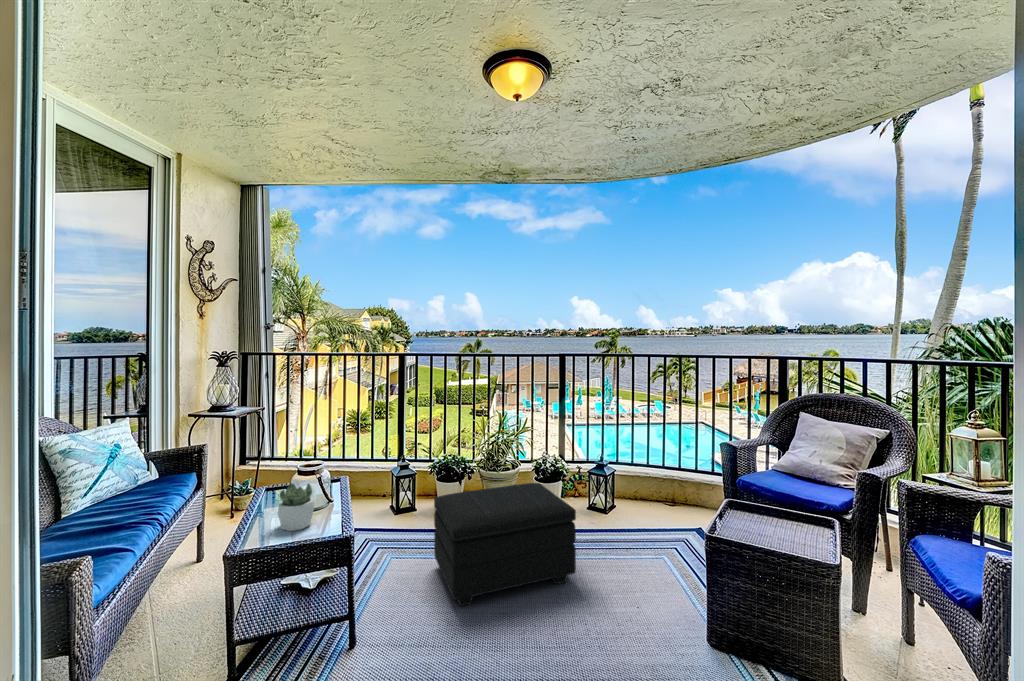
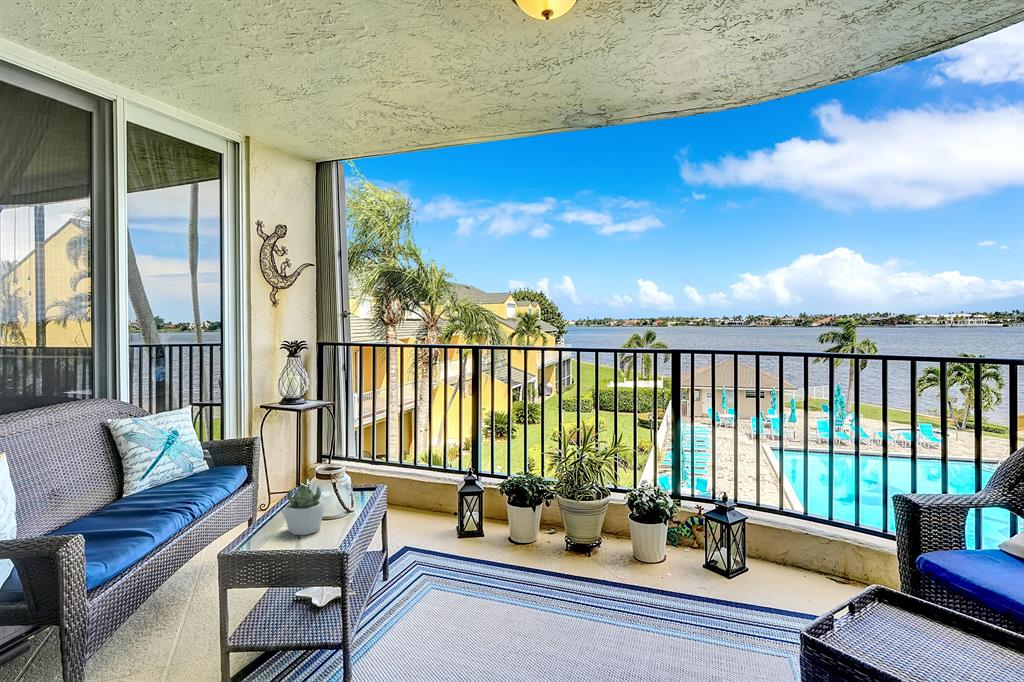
footstool: present [434,483,576,606] -> none [461,517,629,652]

